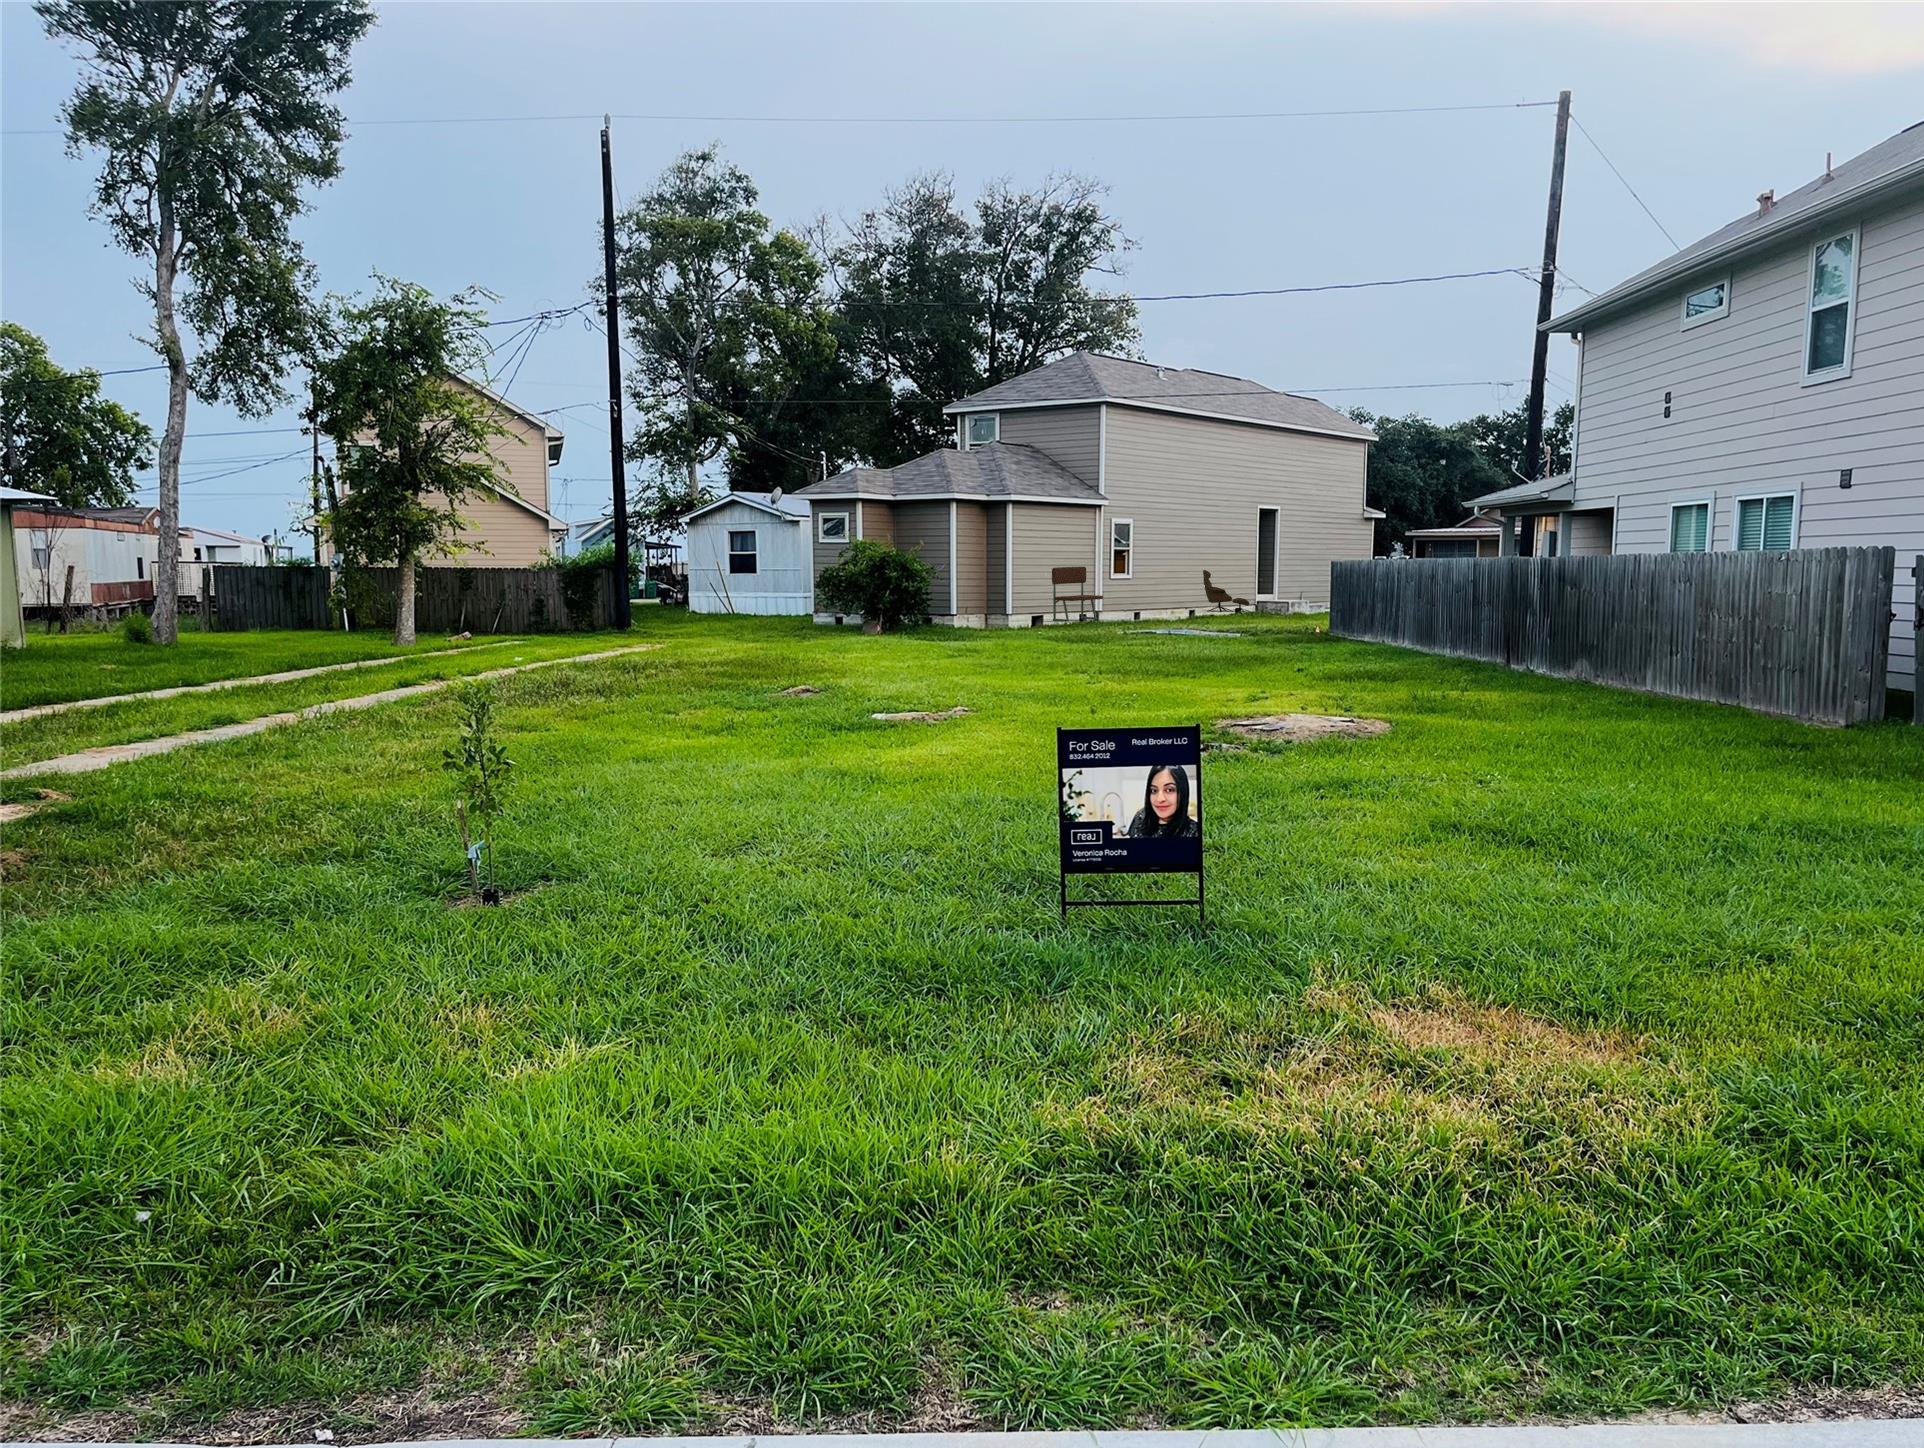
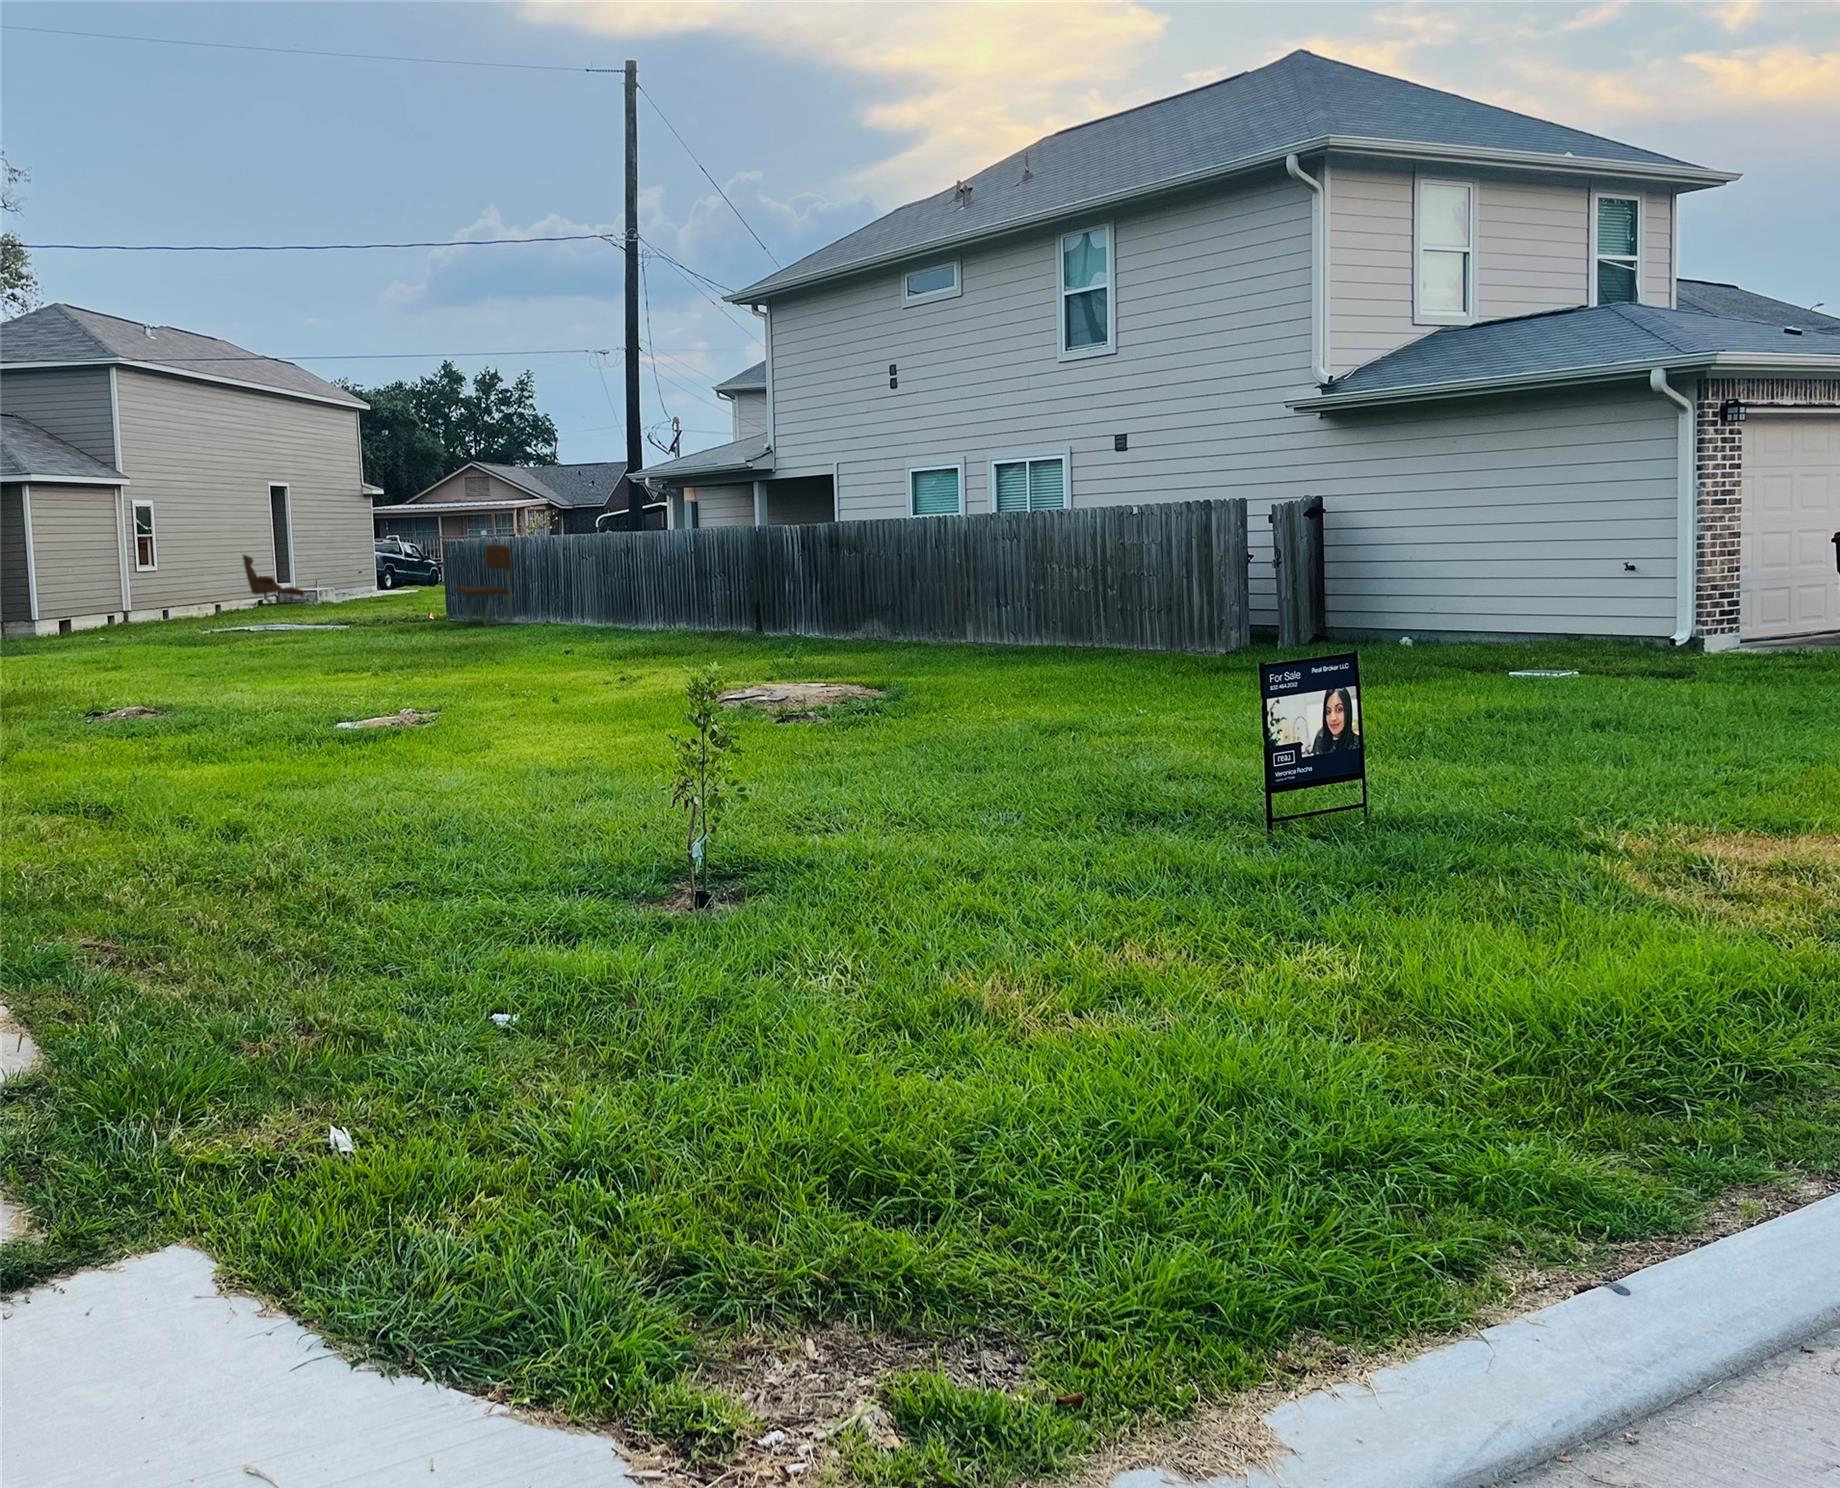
bench: present [1052,567,1103,622] -> present [455,545,513,625]

